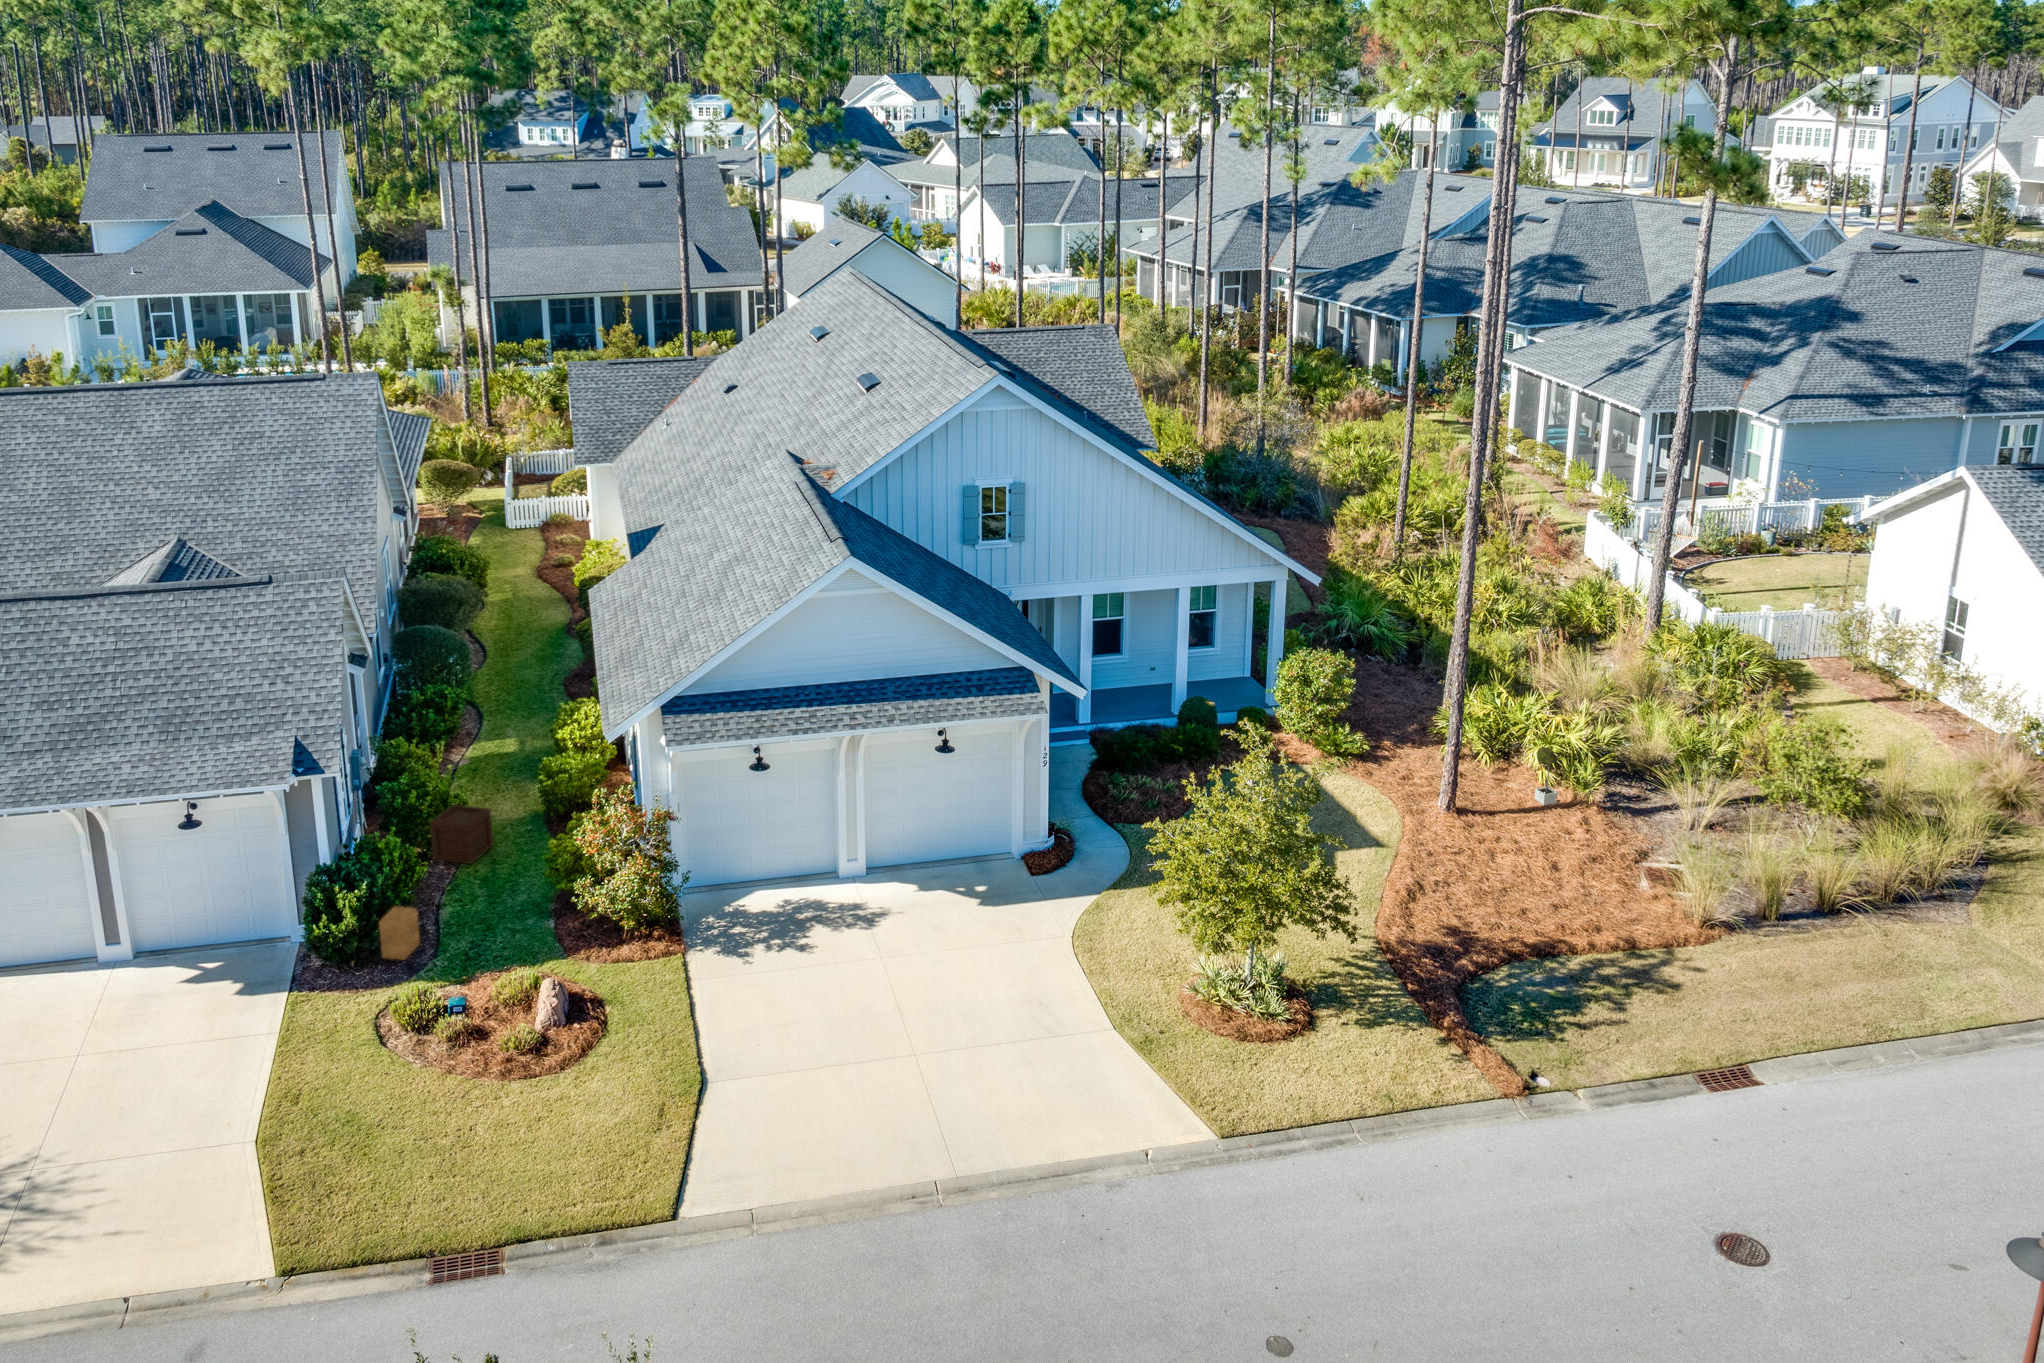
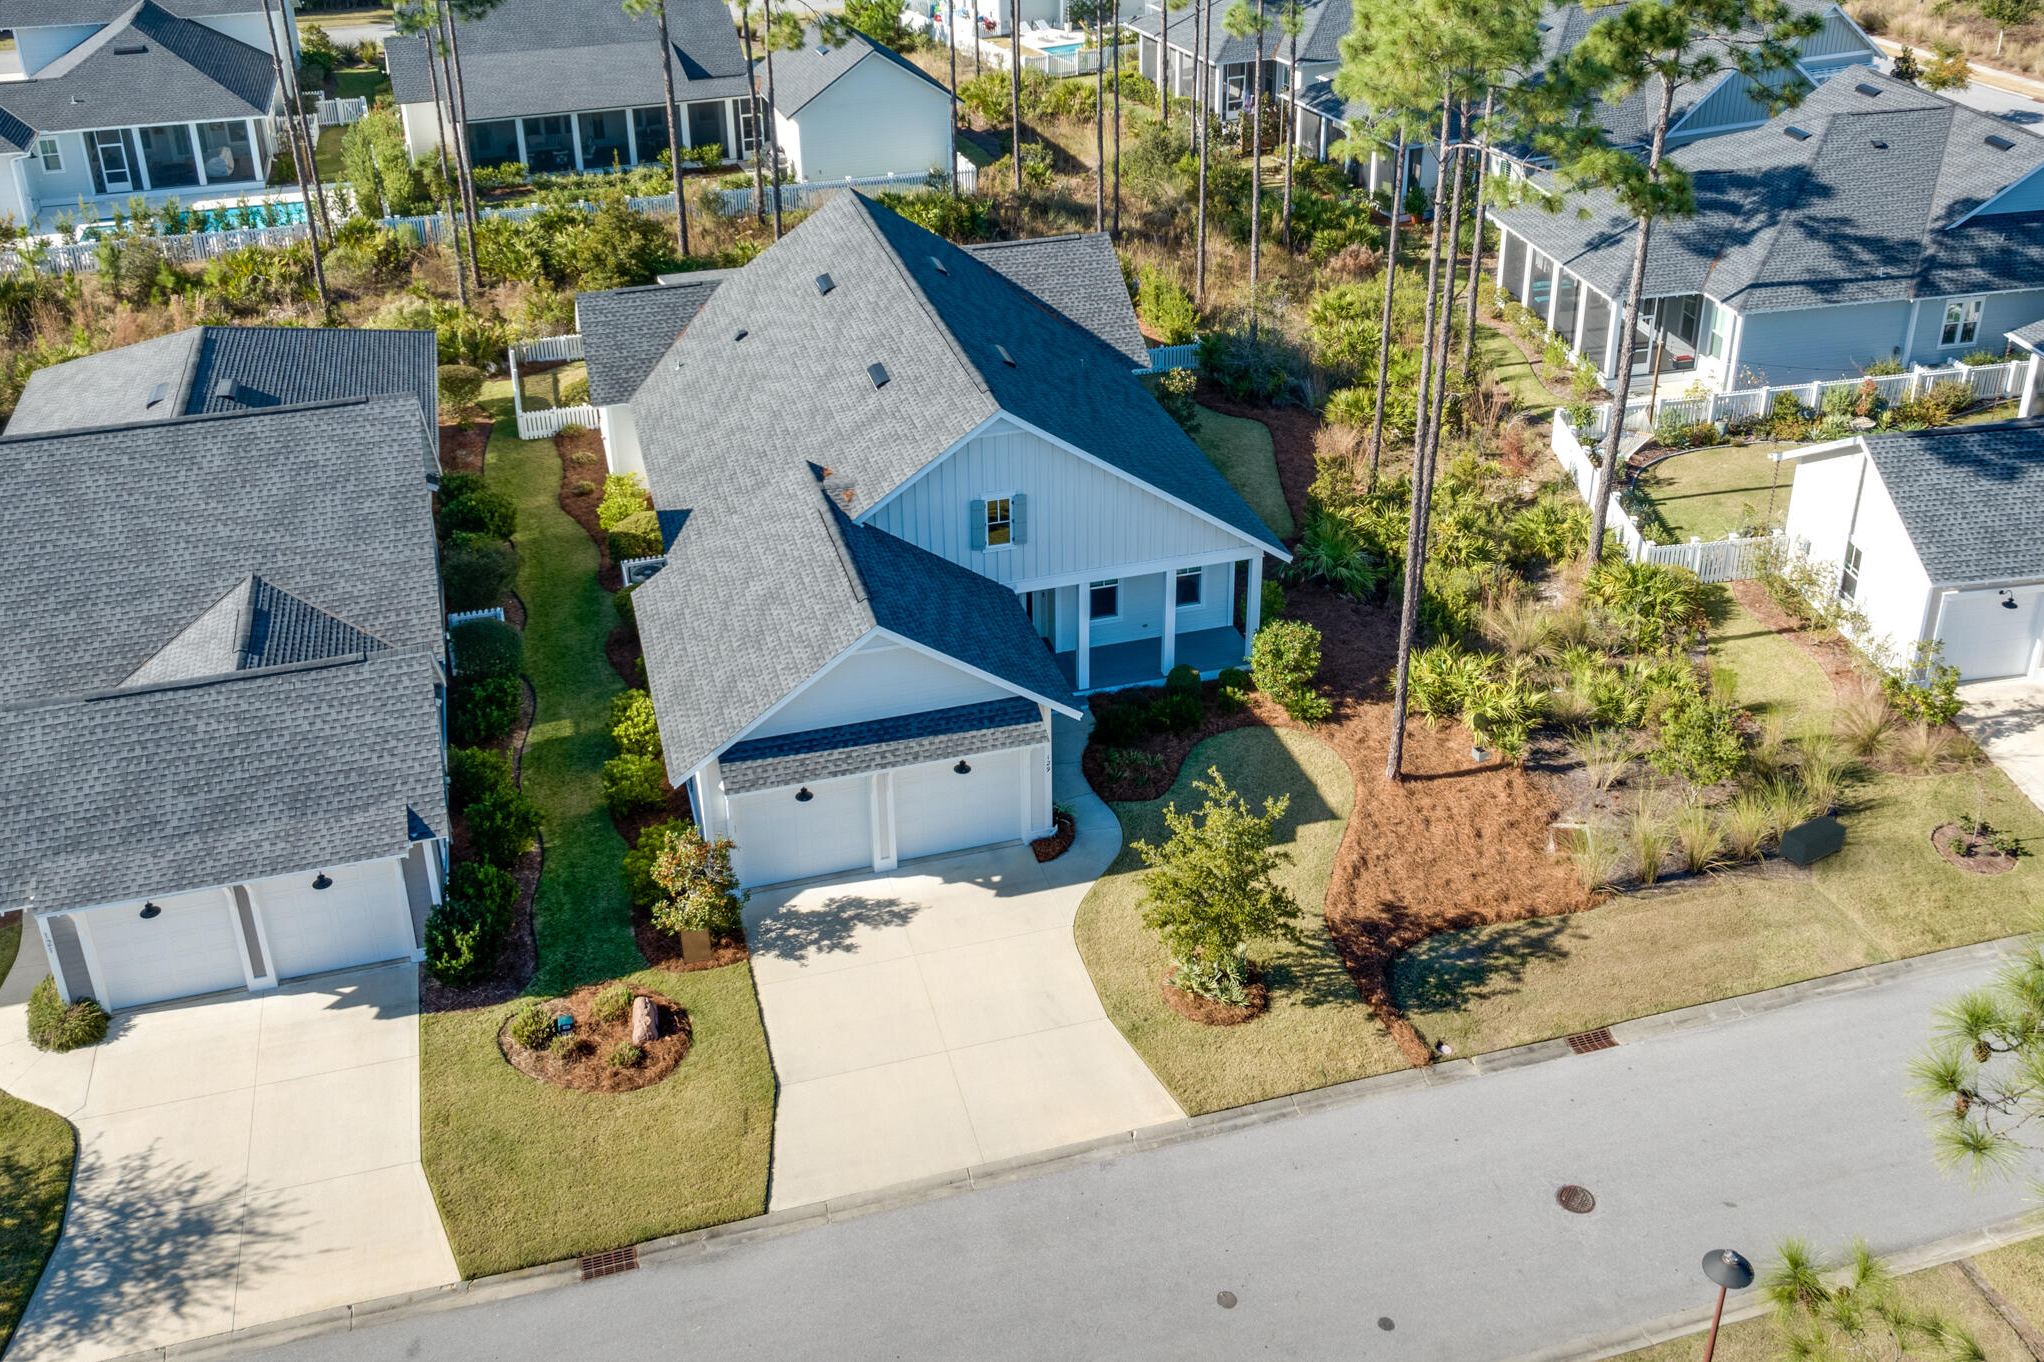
wooden crate: present [430,805,493,864] -> none [516,819,570,873]
bench: none [1912,857,1991,915] -> present [1779,815,1847,869]
cardboard box: present [379,907,420,960] -> present [681,928,711,963]

